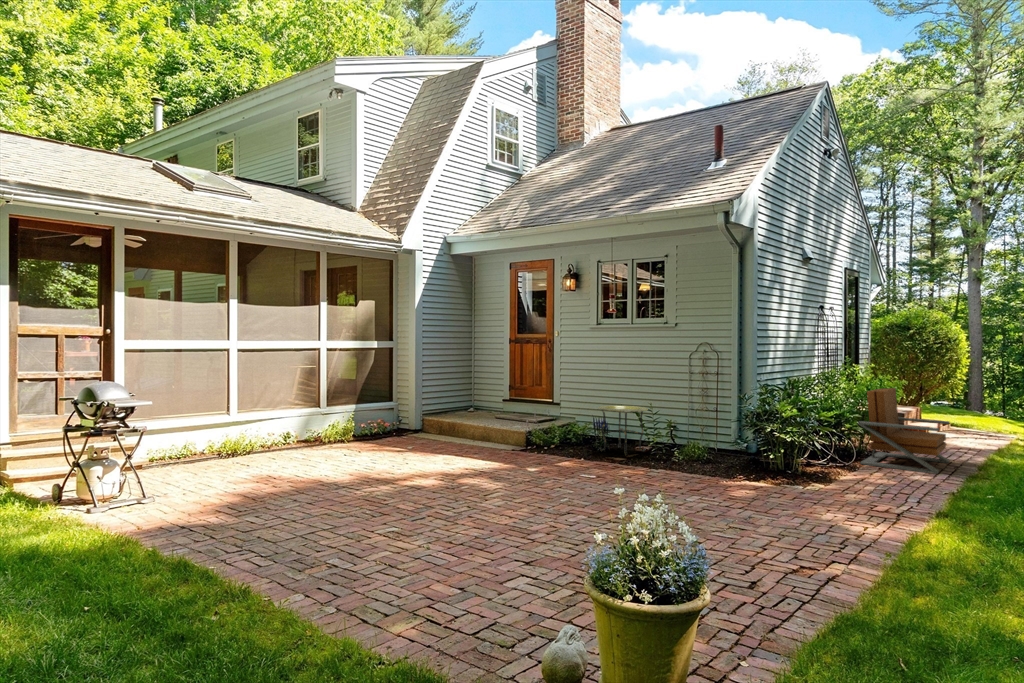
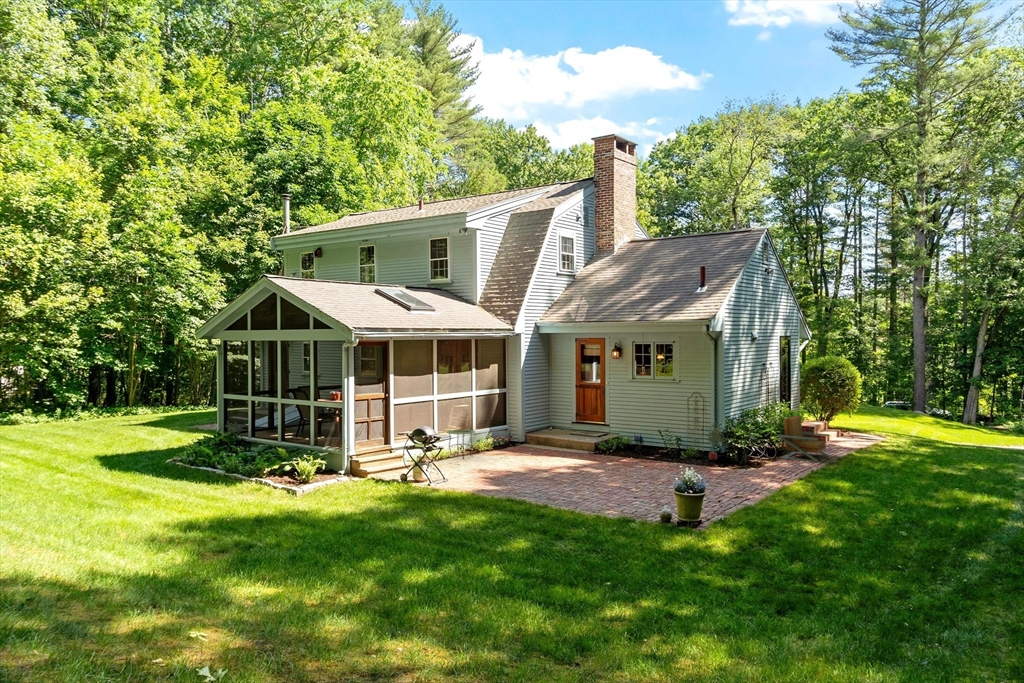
potted tree: none [721,397,761,466] -> present [708,423,724,460]
side table: present [598,405,648,455] -> present [447,430,475,459]

